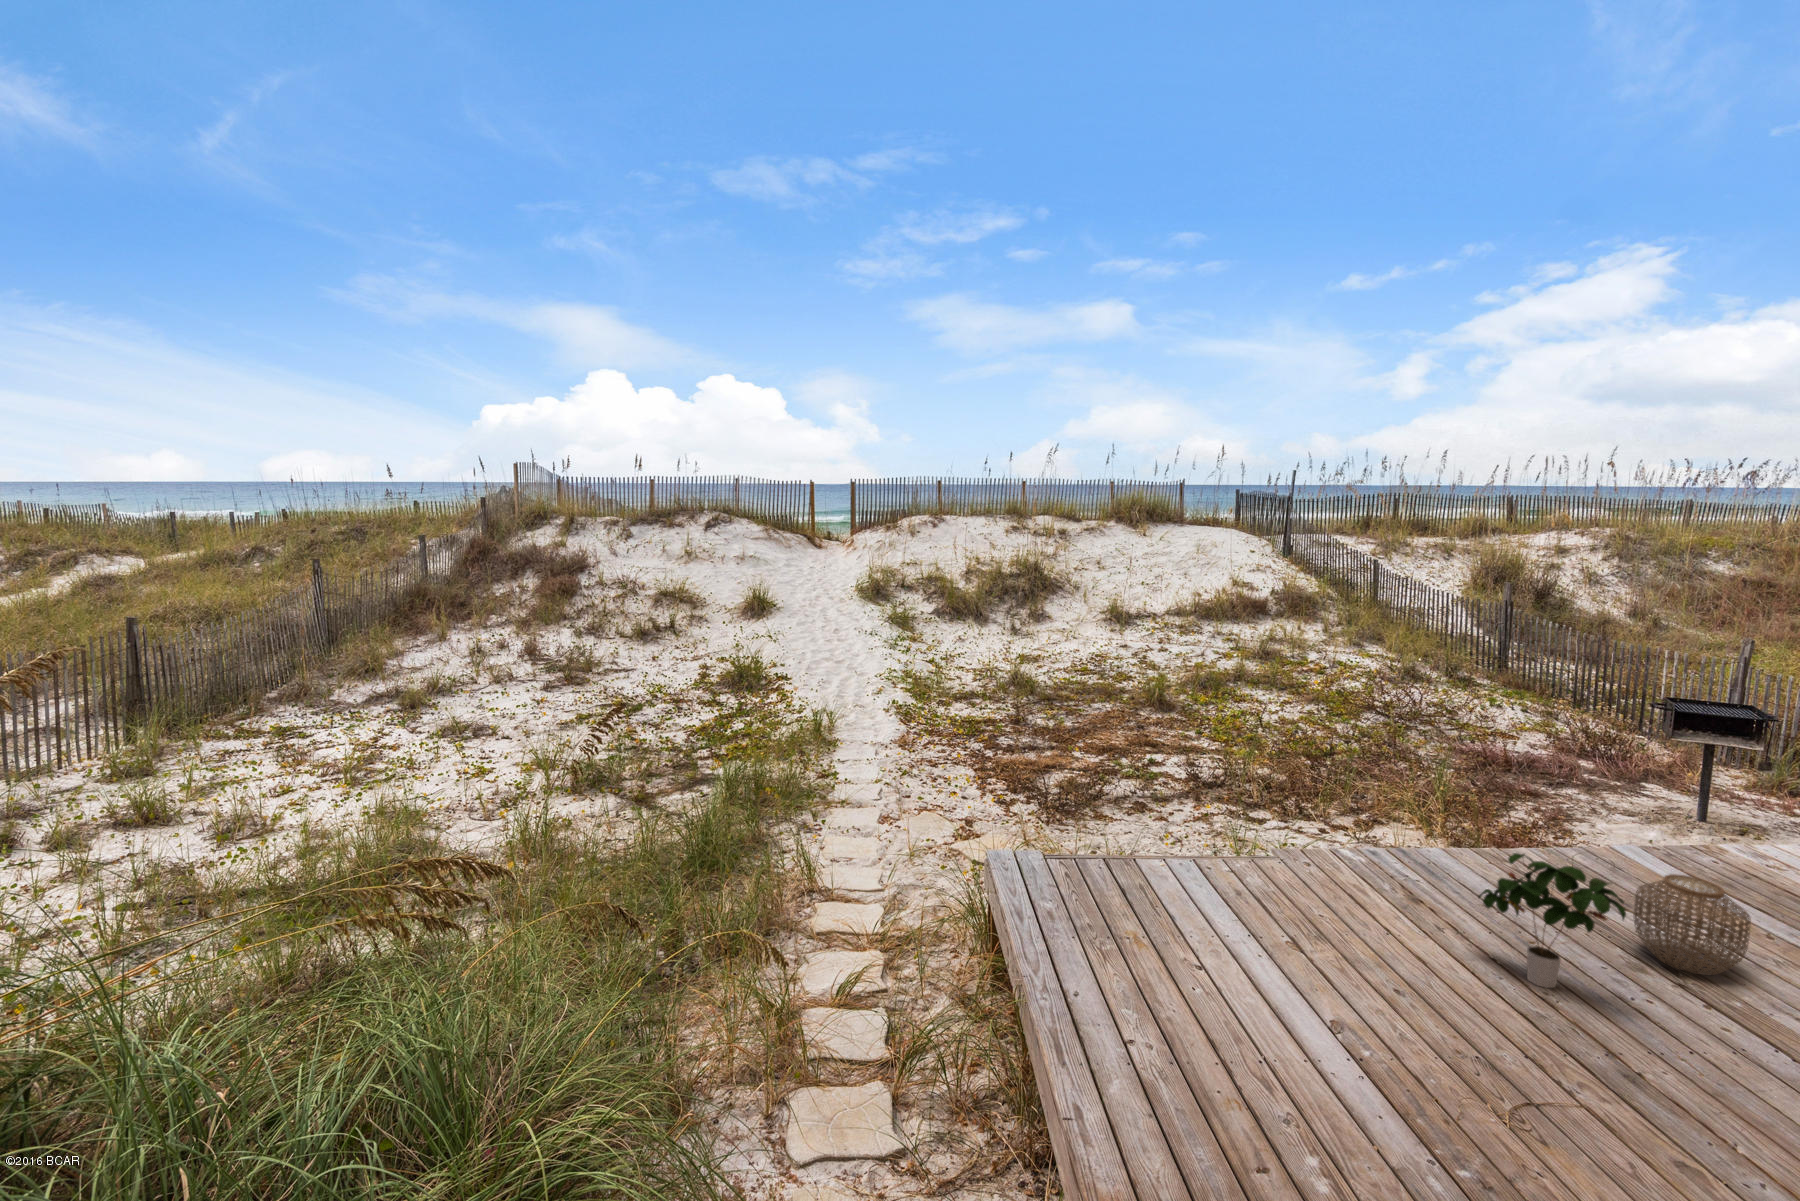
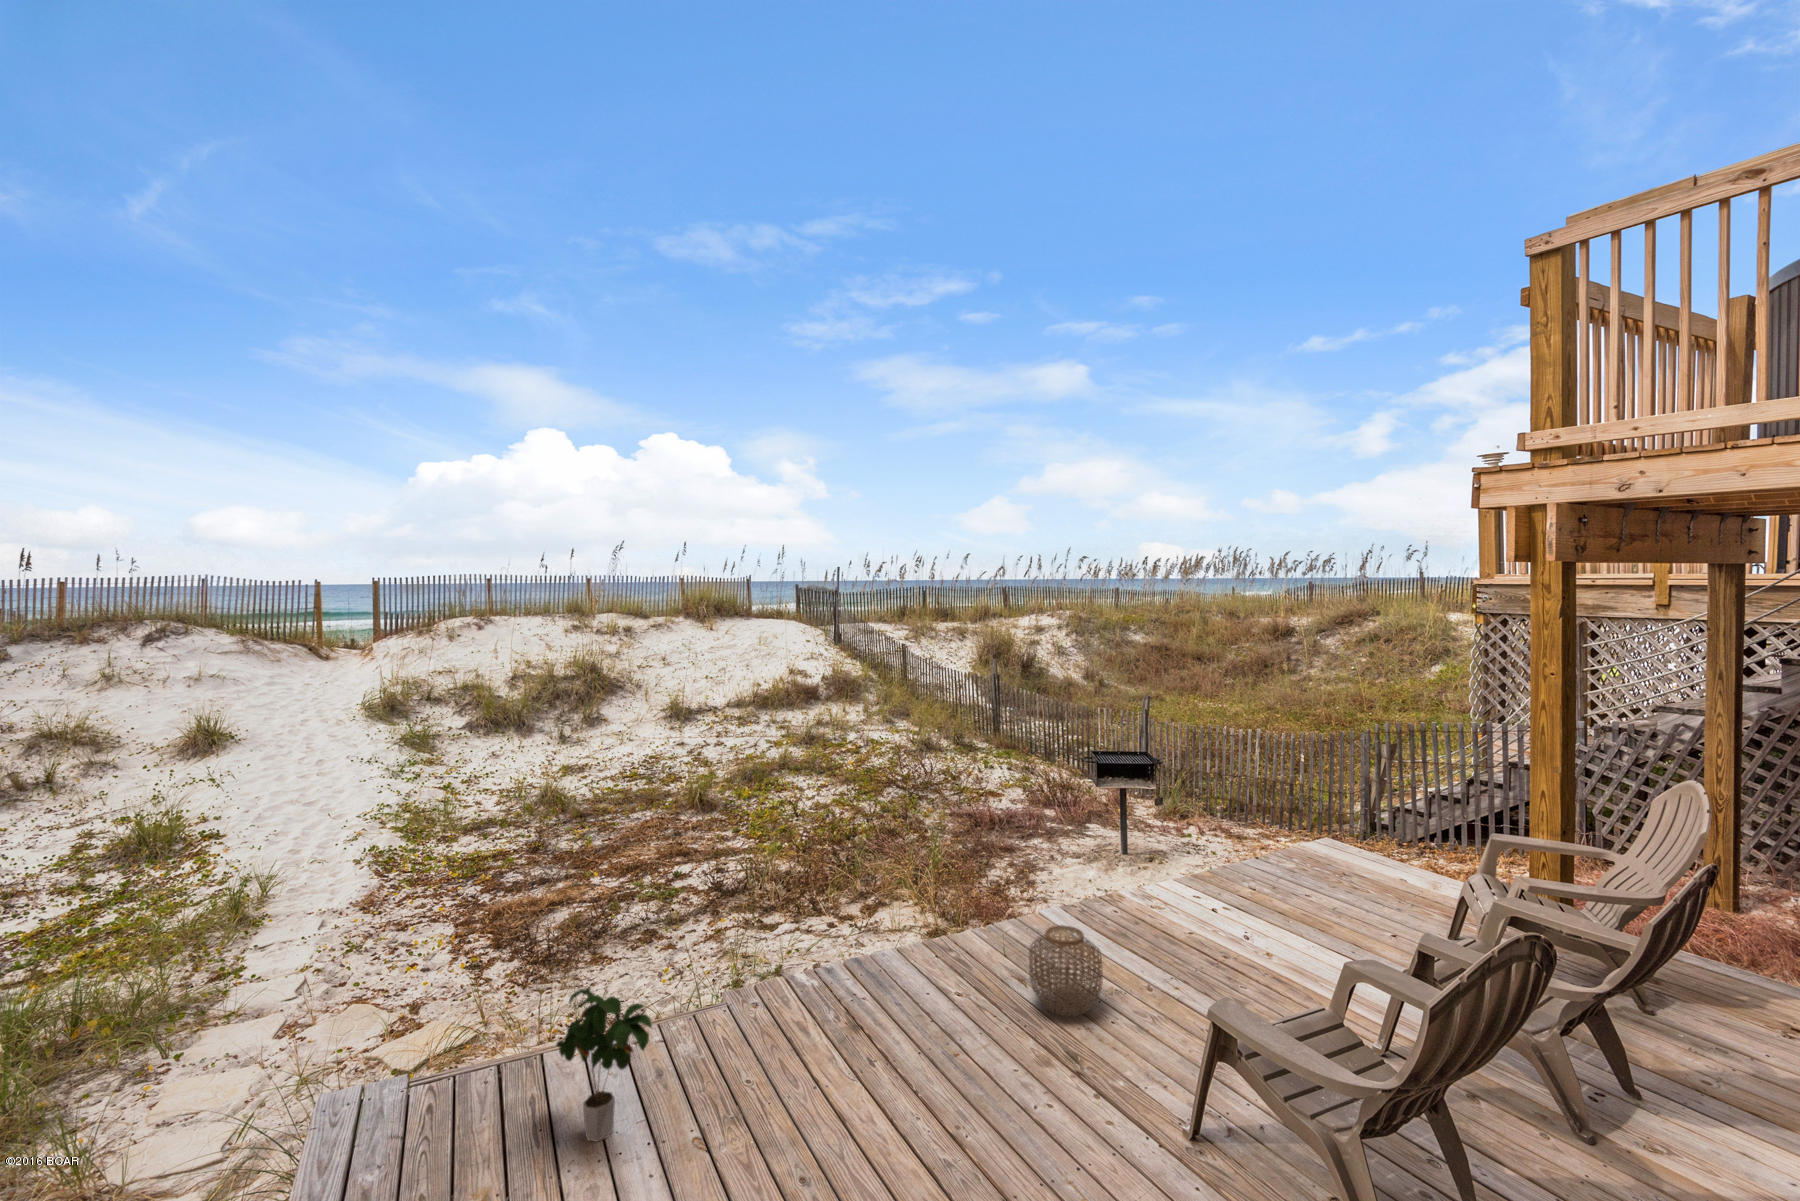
potted plant: present [1478,853,1626,988] -> present [556,987,652,1142]

